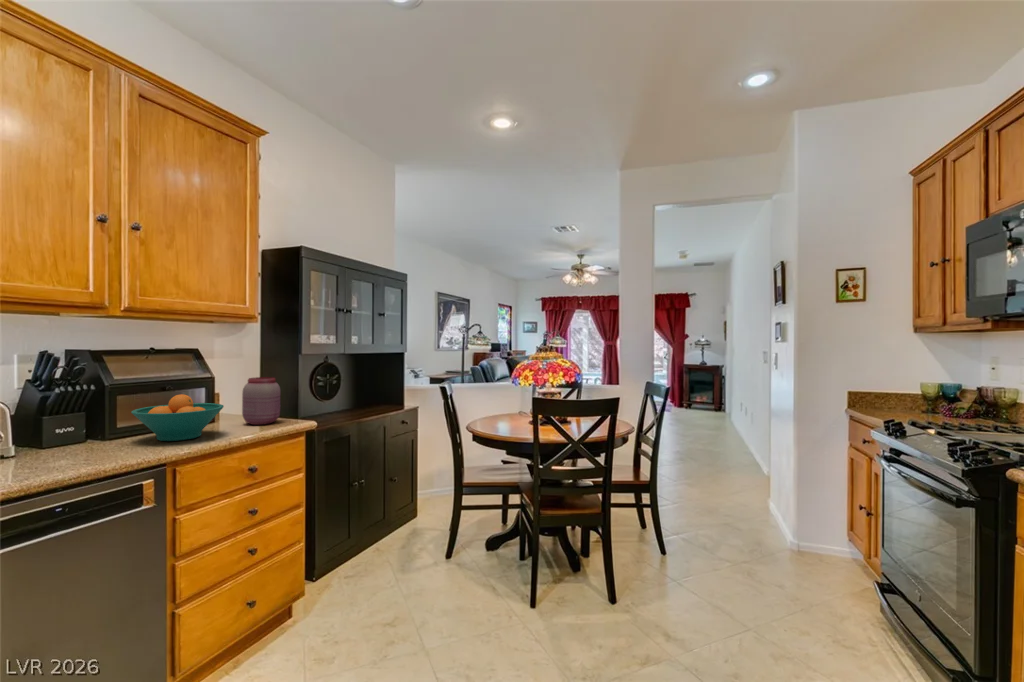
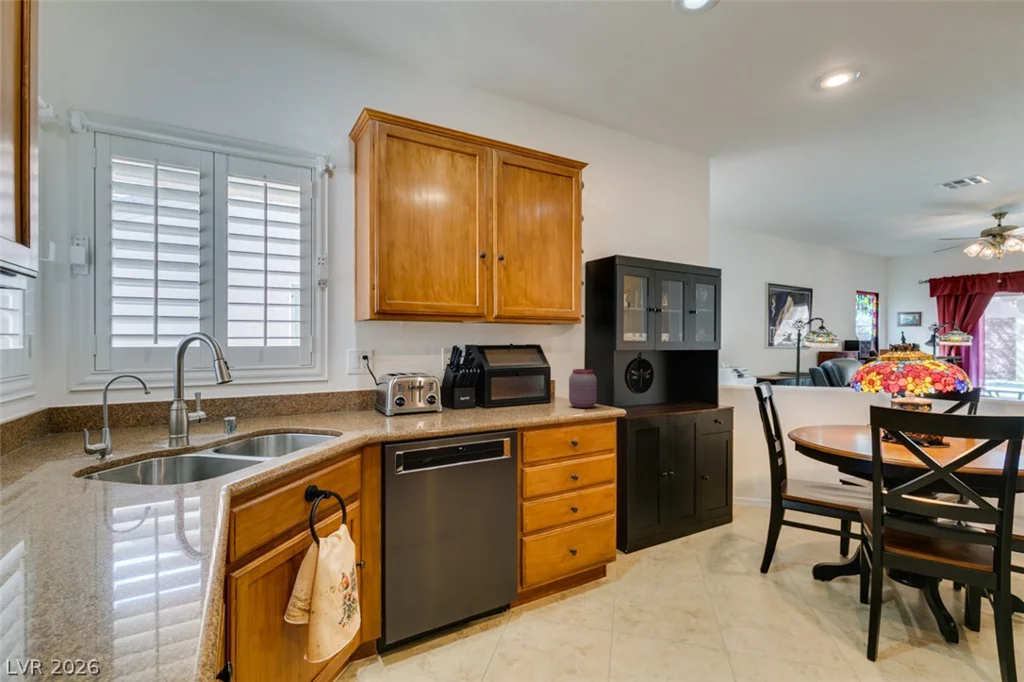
fruit bowl: present [131,394,224,441] -> none [498,379,555,413]

